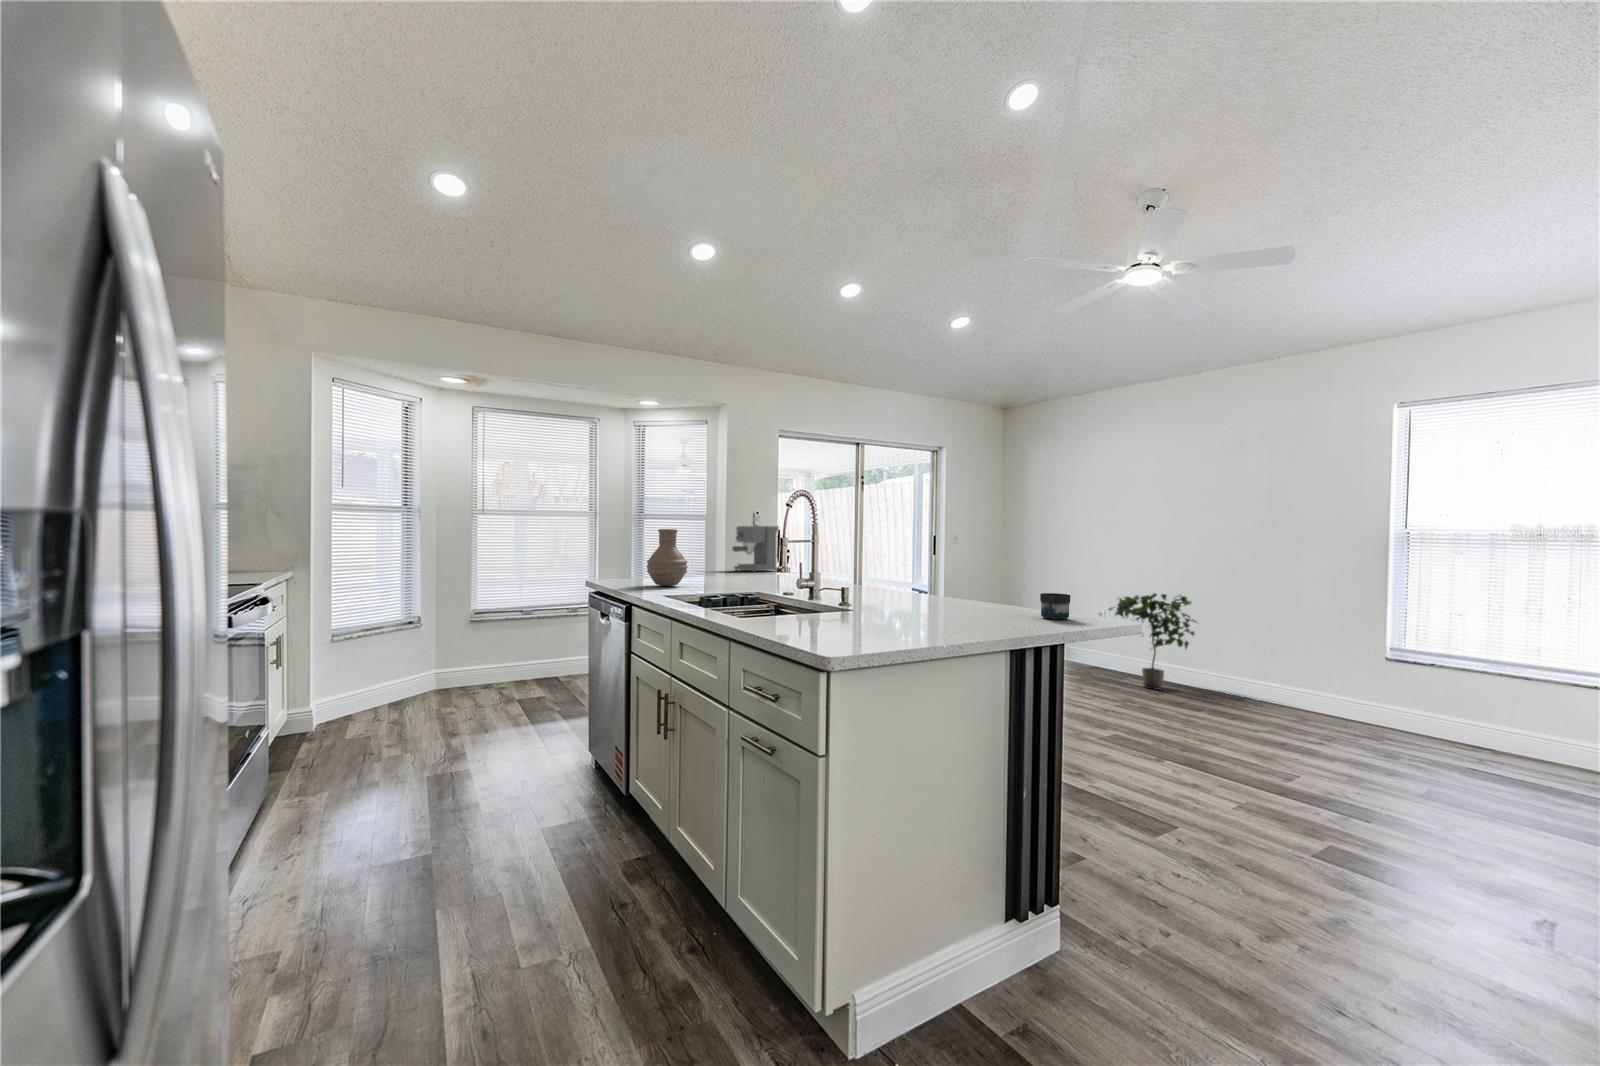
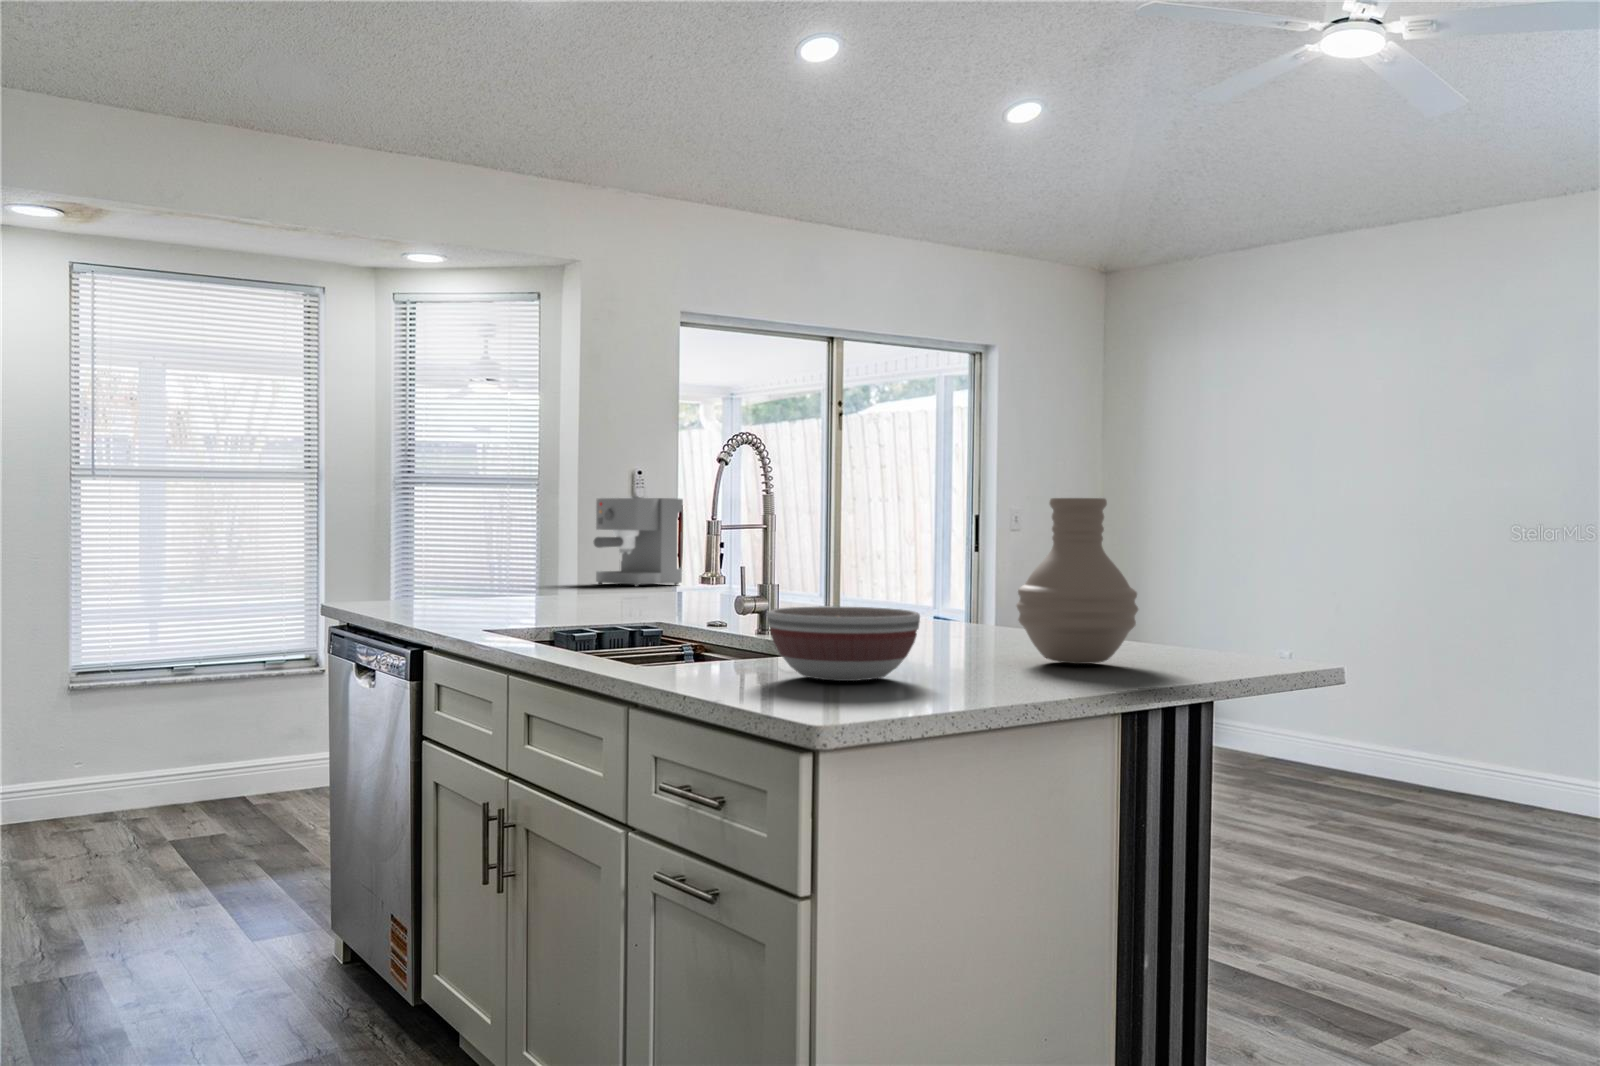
vase: present [647,529,688,586] -> present [1017,498,1138,664]
bowl: none [807,587,893,629] -> present [768,606,920,681]
mug: present [1040,593,1070,619] -> none [1175,615,1227,660]
potted plant: present [1109,593,1196,690] -> none [1293,621,1453,795]

